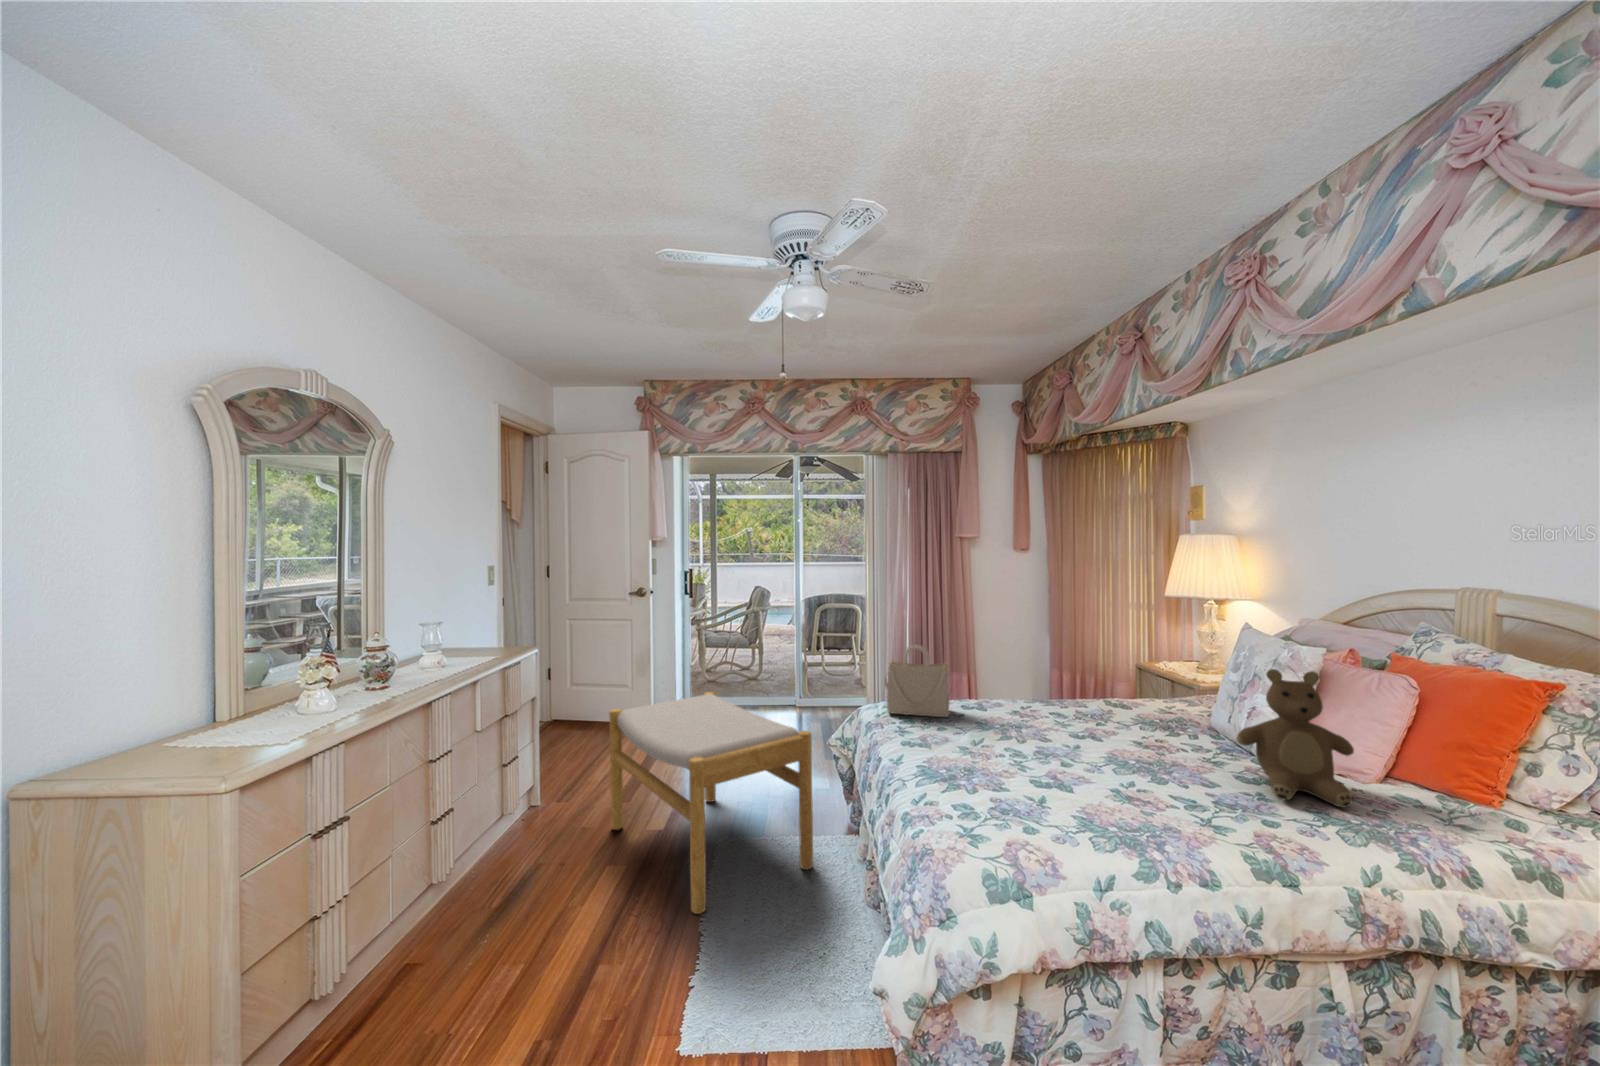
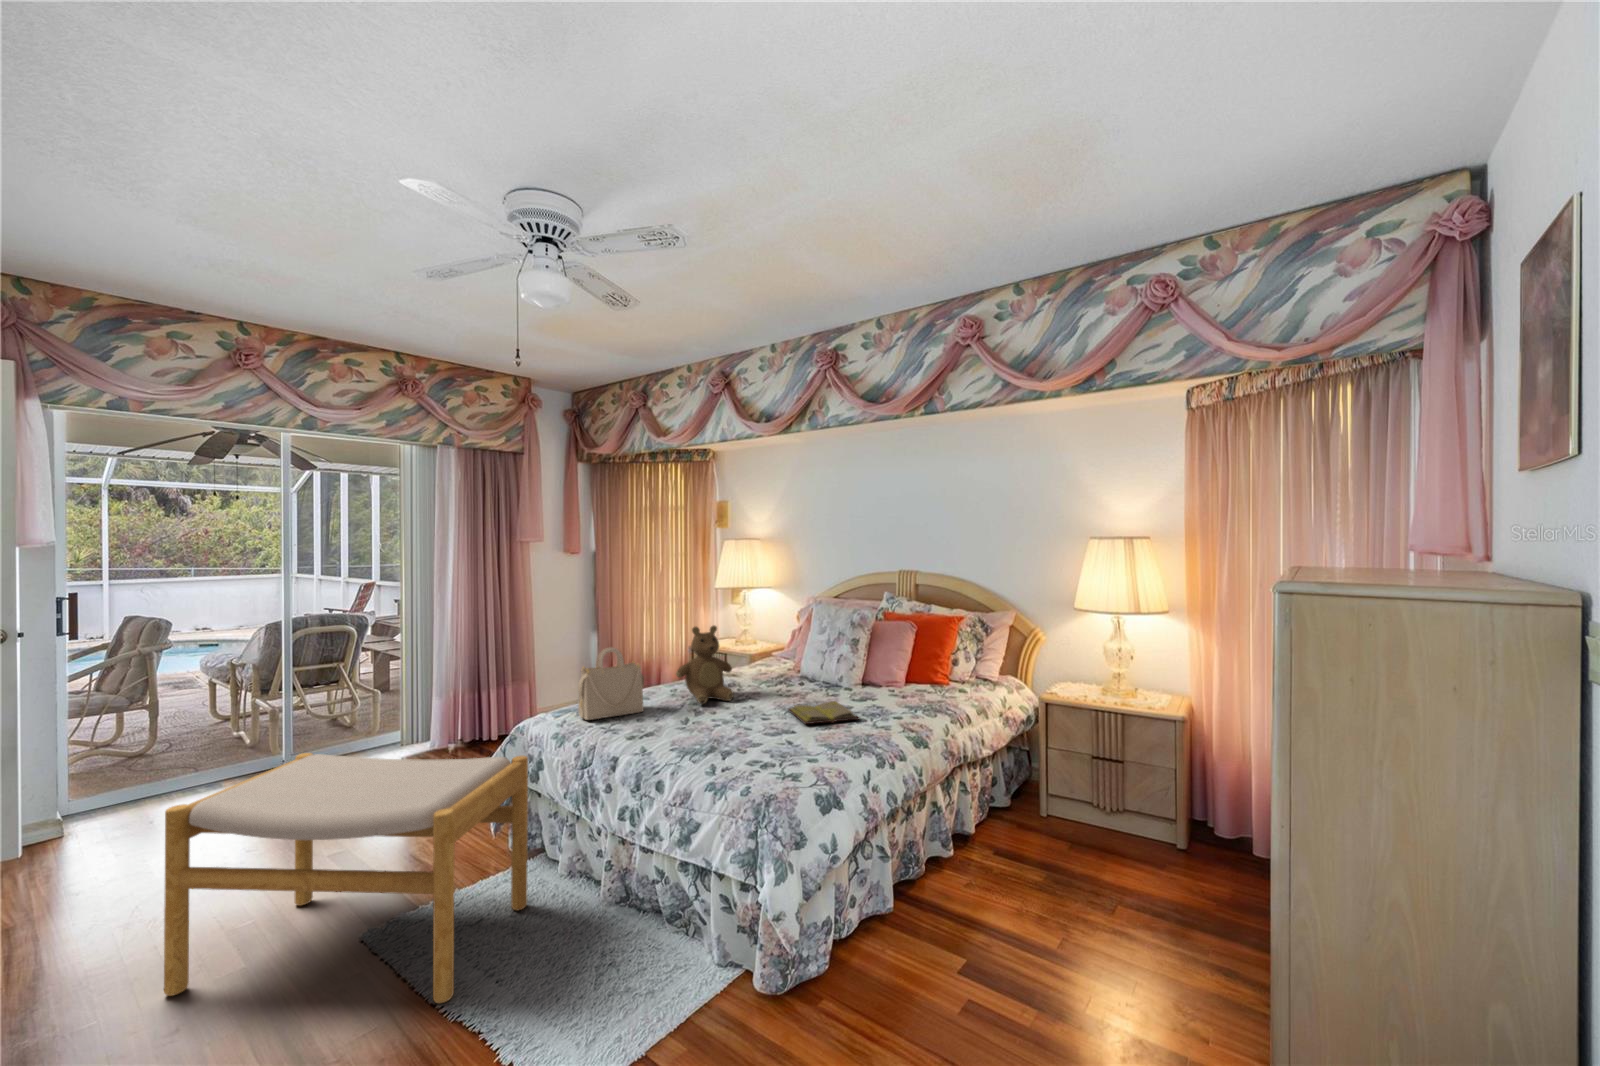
teddy bear: present [1236,669,1354,807] -> present [676,626,734,704]
diary: none [1088,752,1185,798] -> present [788,701,859,724]

